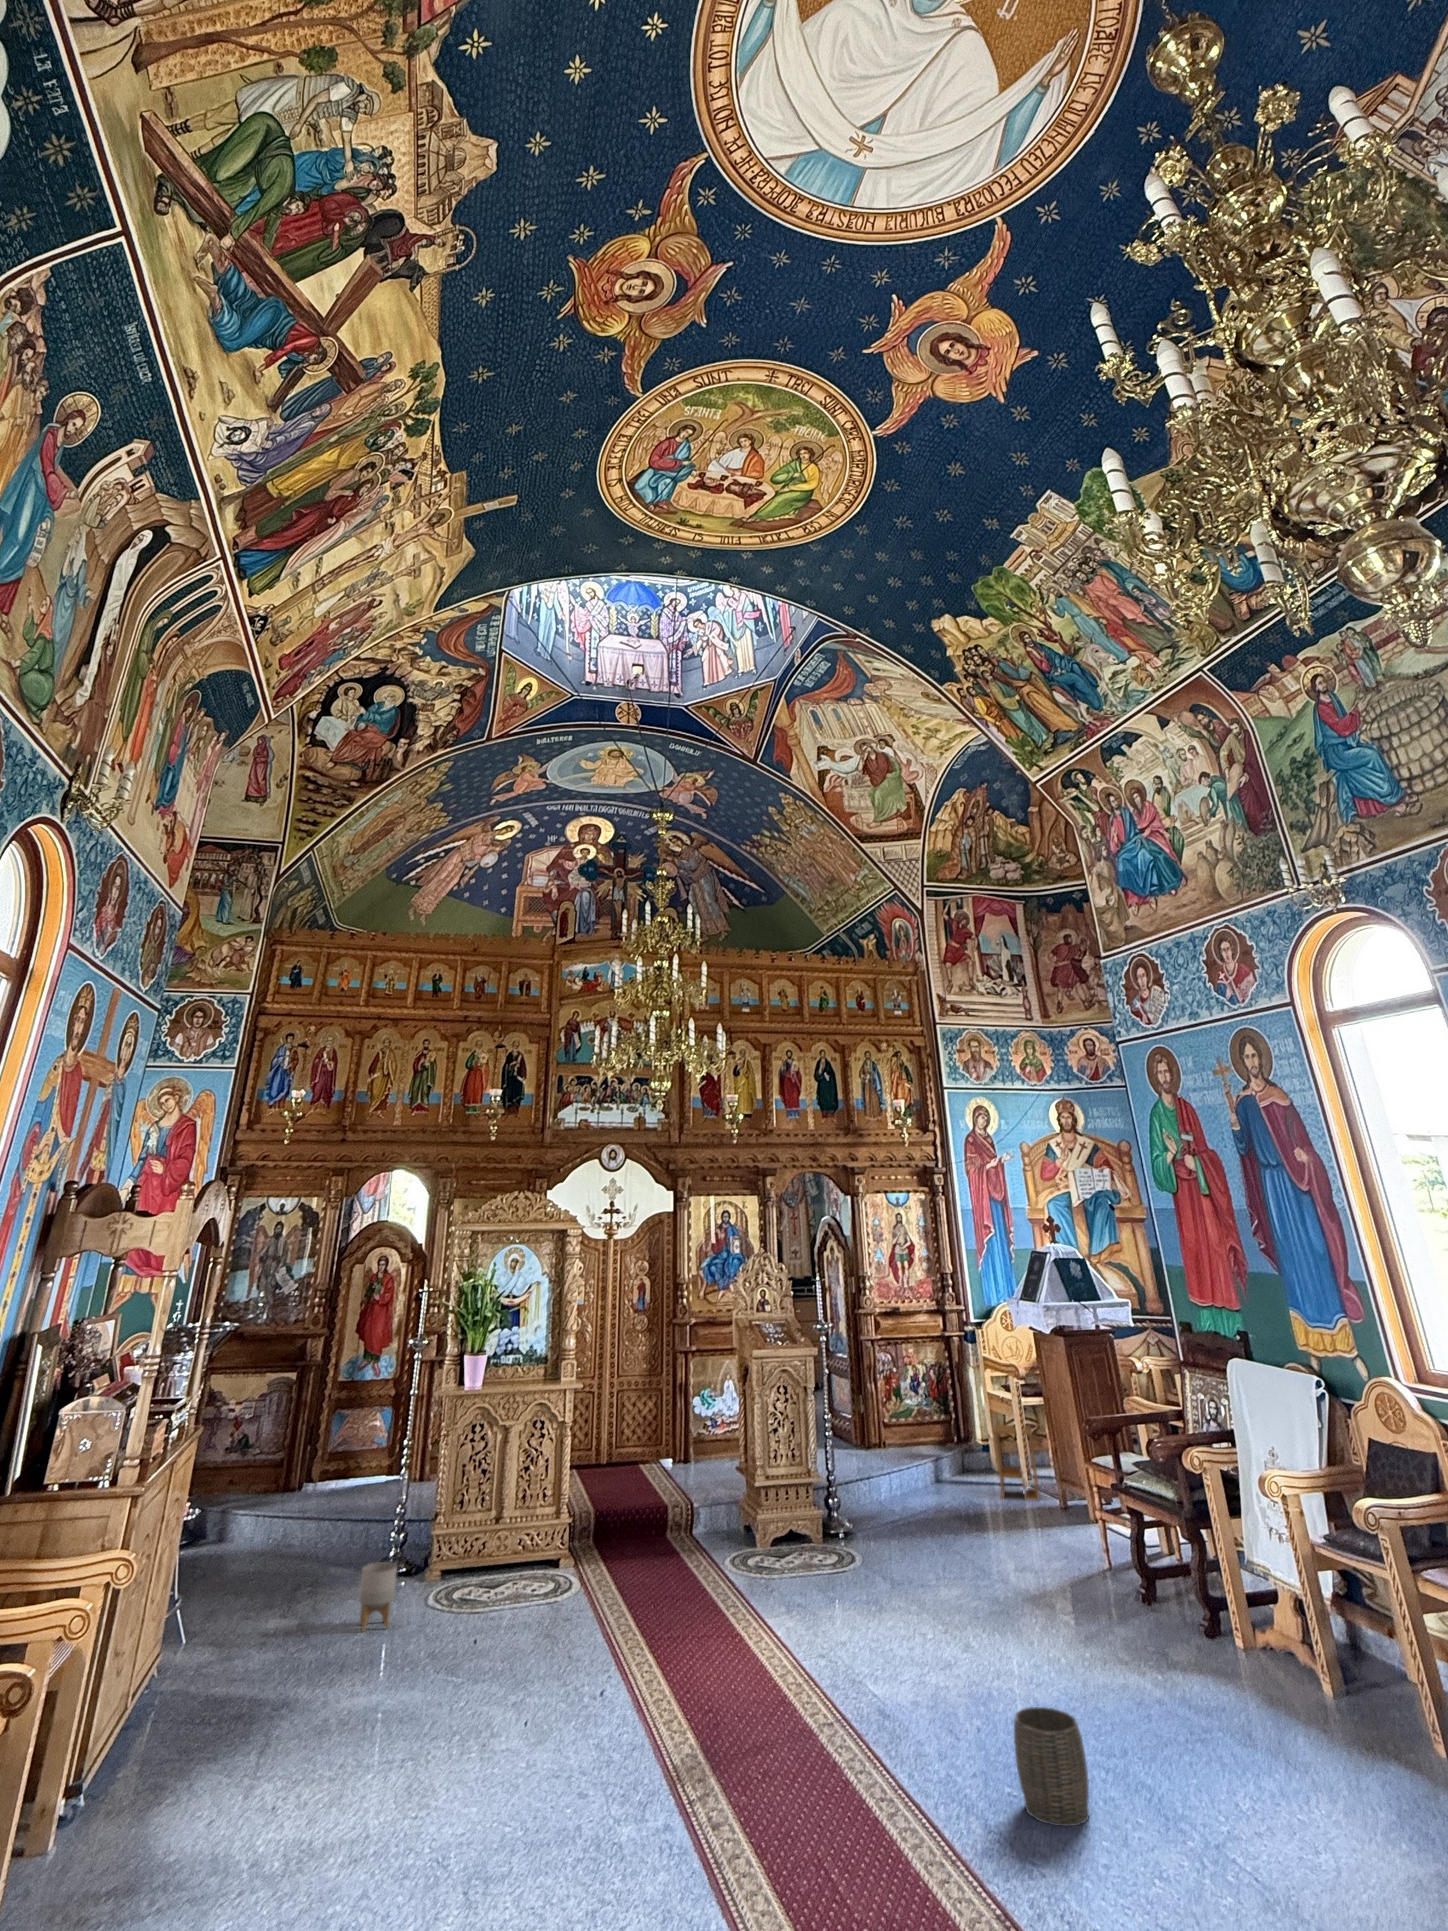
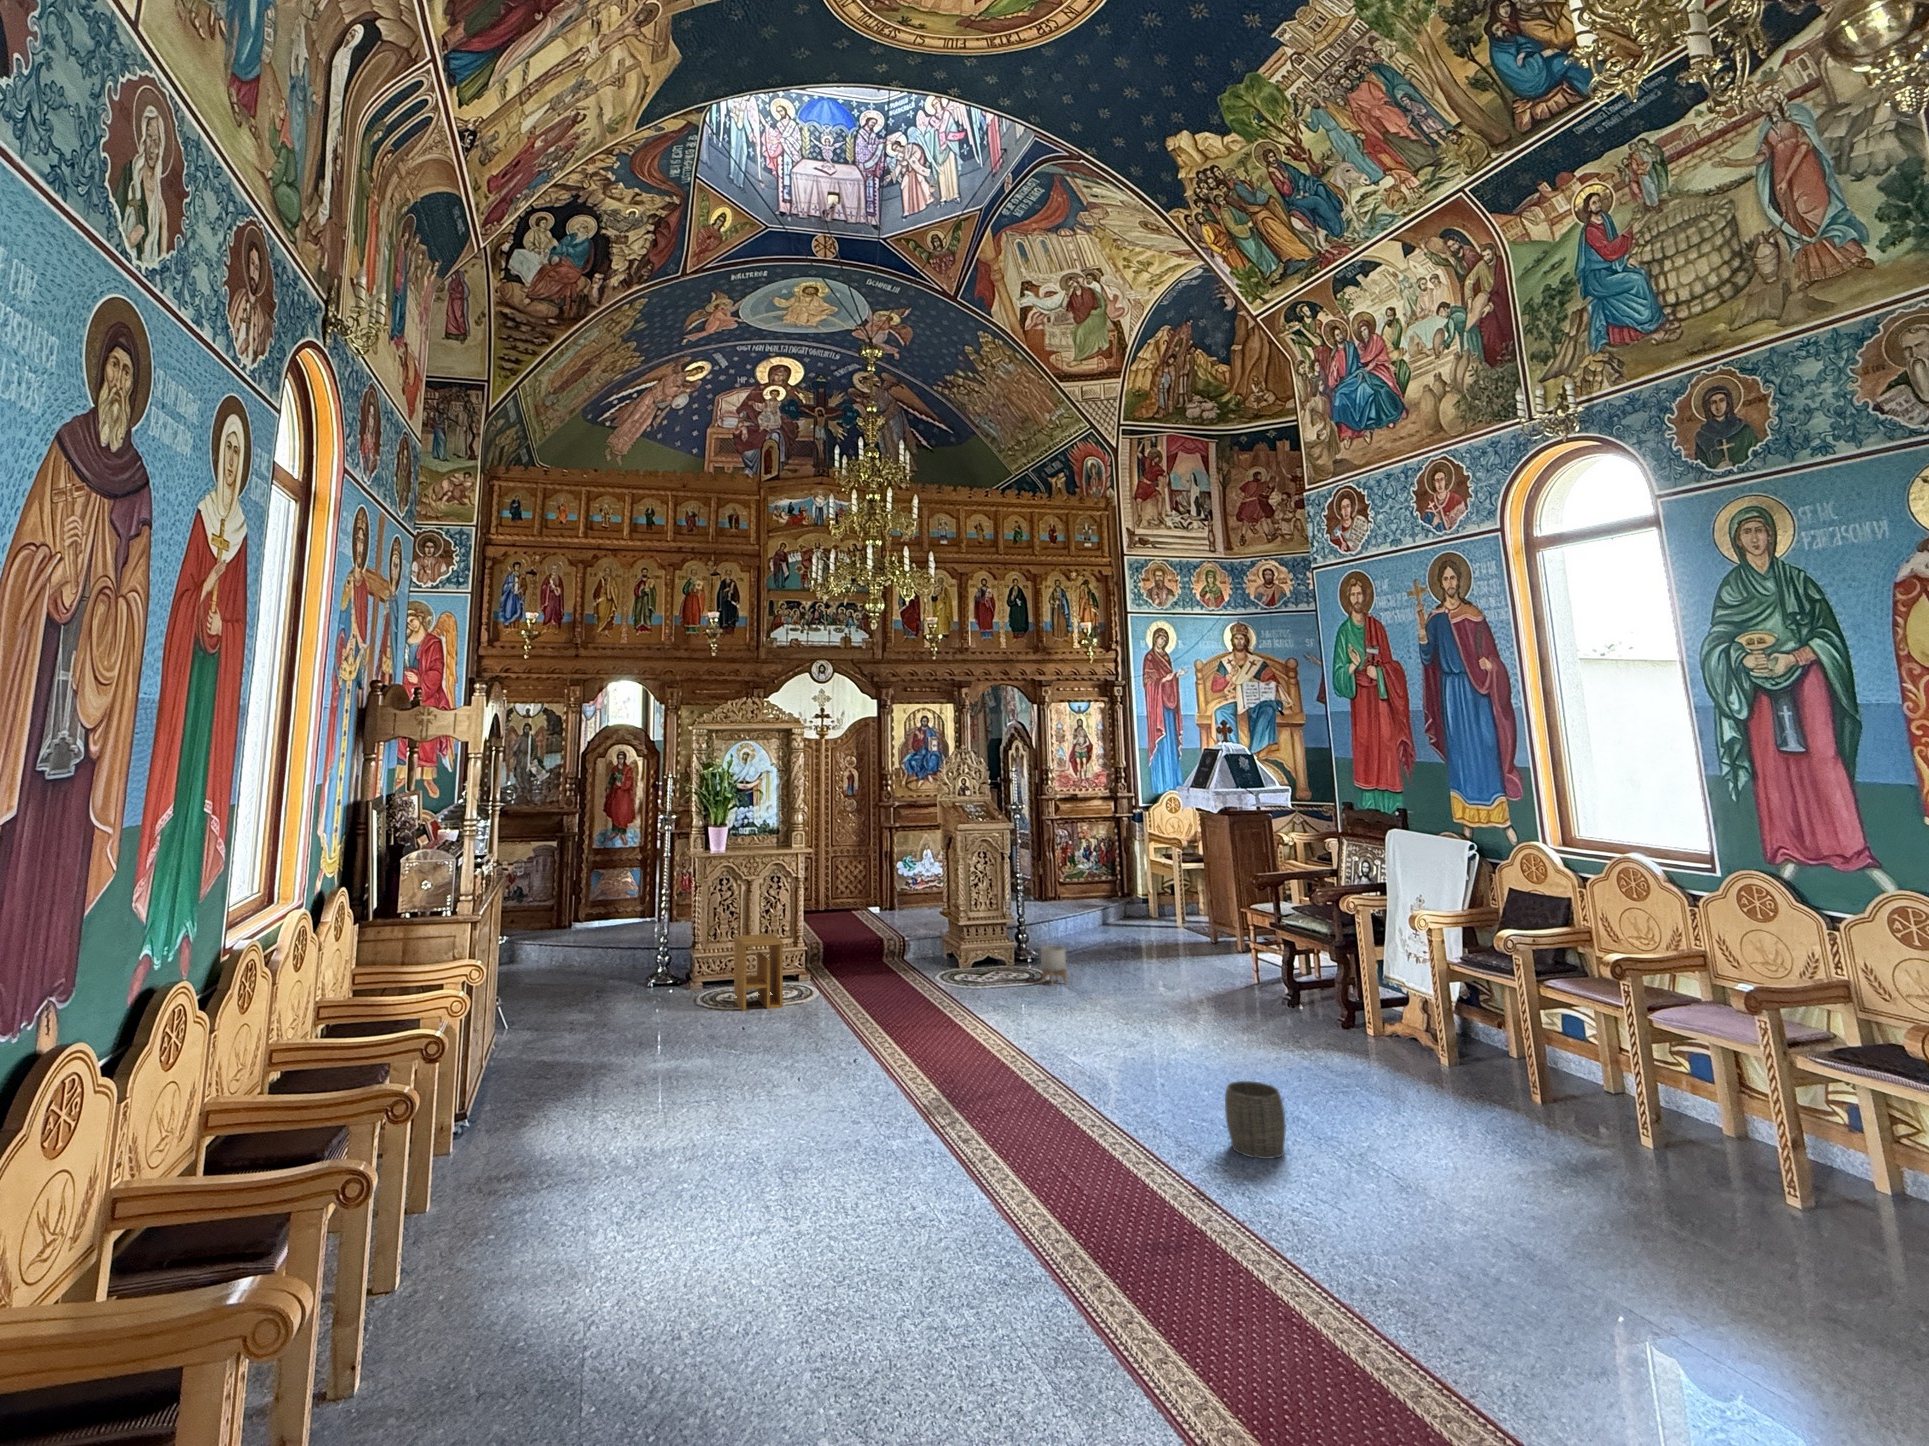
side table: present [994,1424,1039,1500] -> present [734,934,783,1011]
planter: present [359,1562,397,1632] -> present [1041,946,1067,985]

